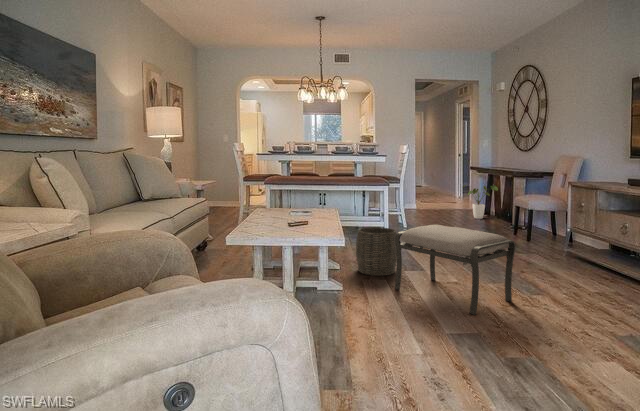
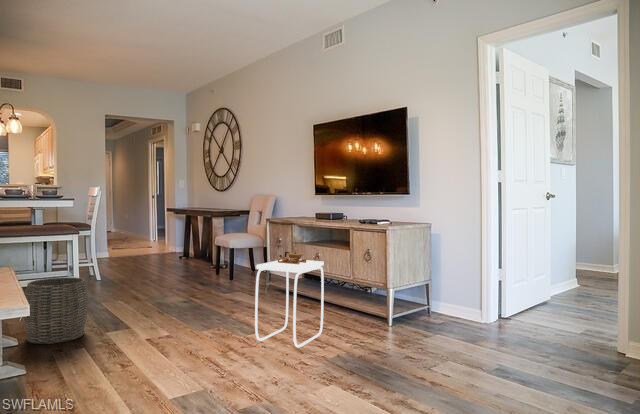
house plant: present [463,185,498,219] -> none [161,224,198,261]
side table: none [538,222,623,318] -> present [255,252,324,348]
ottoman: present [395,225,516,315] -> none [84,267,231,369]

